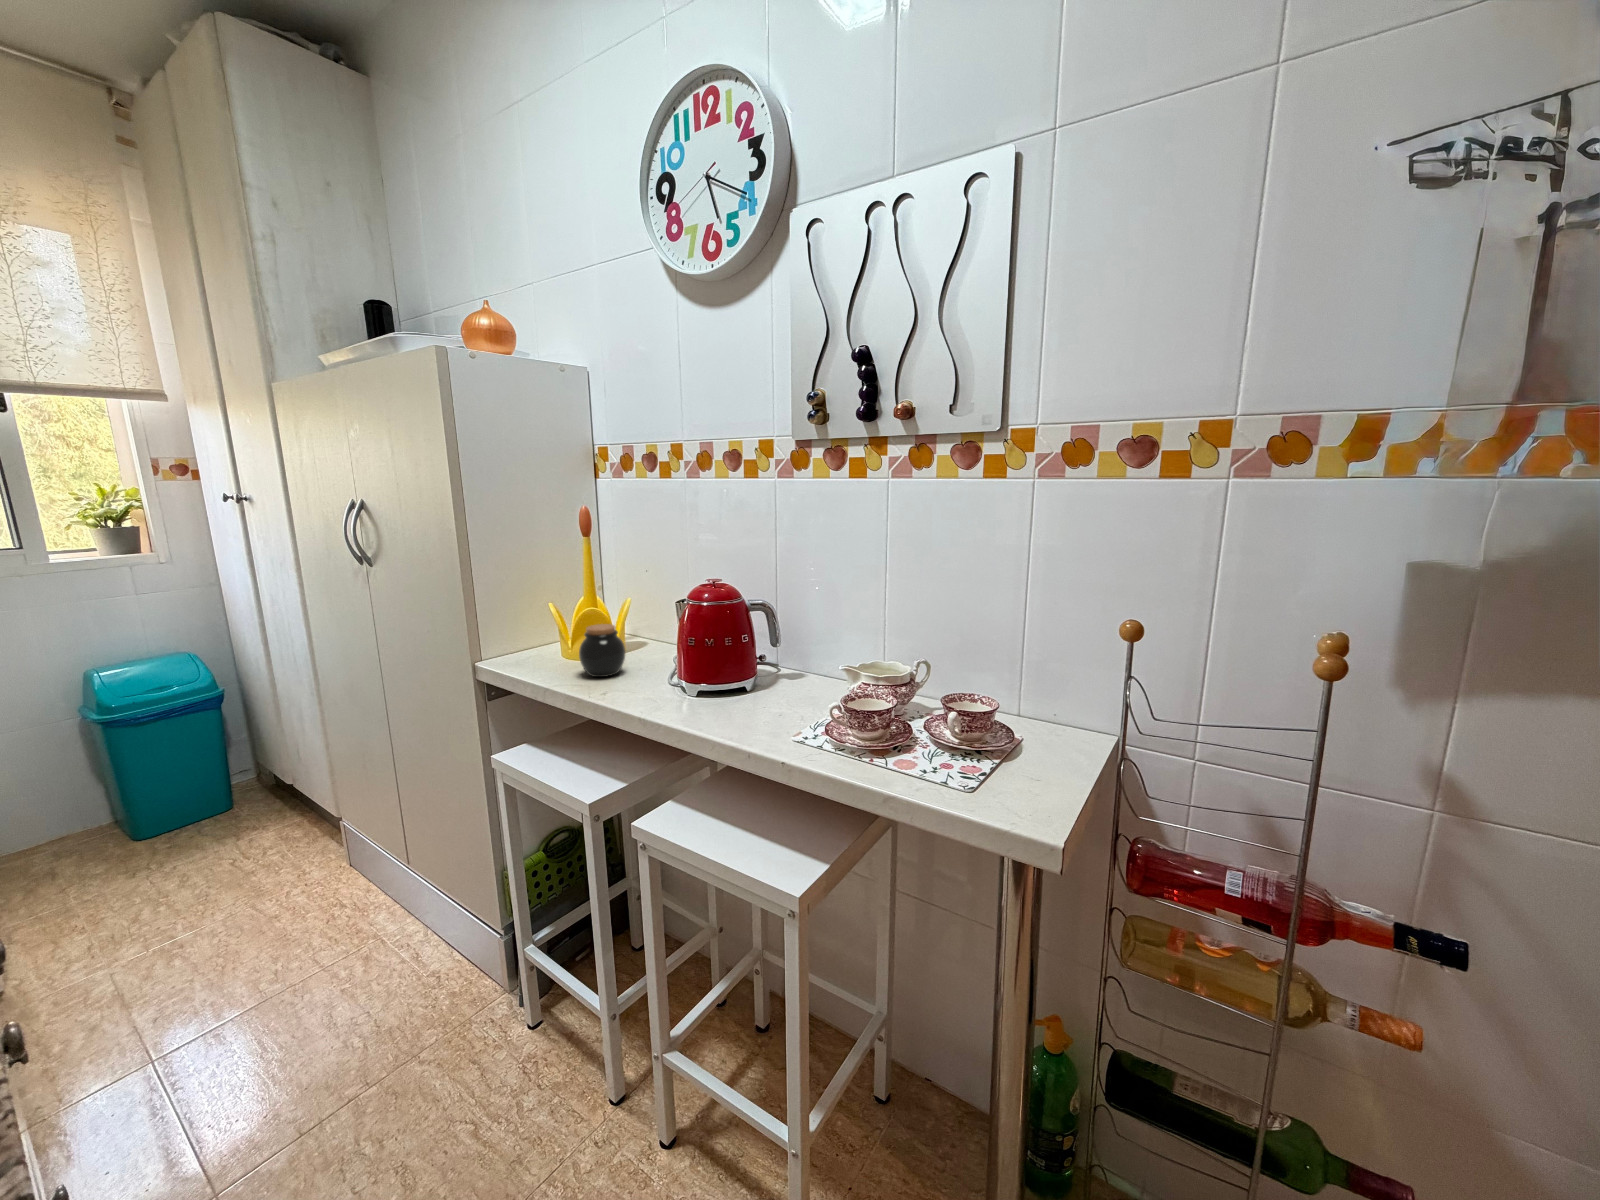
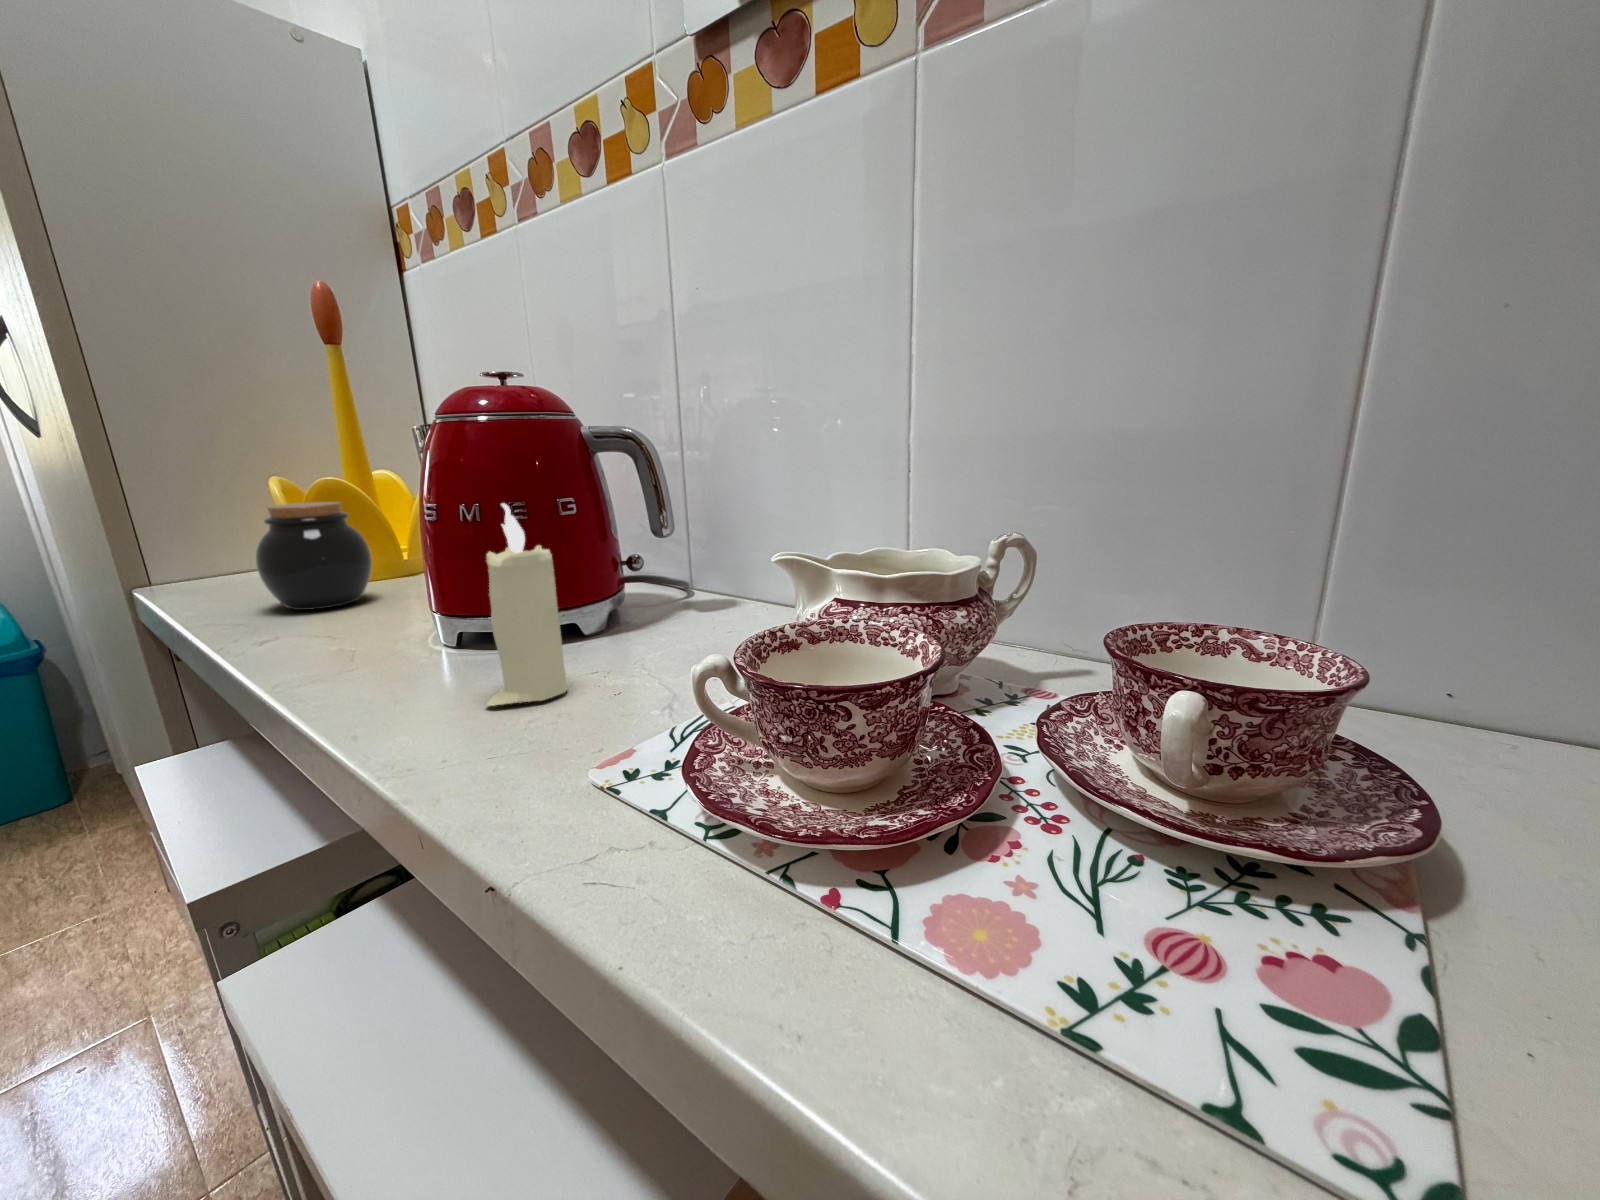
candle: none [737,649,762,719] -> present [486,504,568,706]

